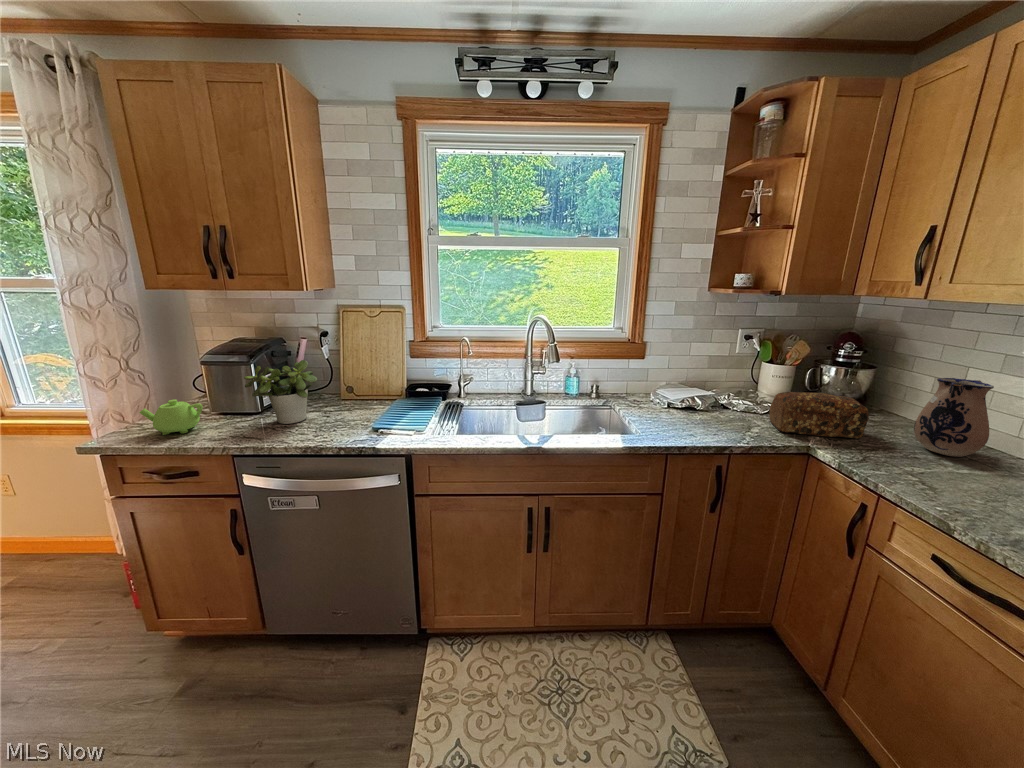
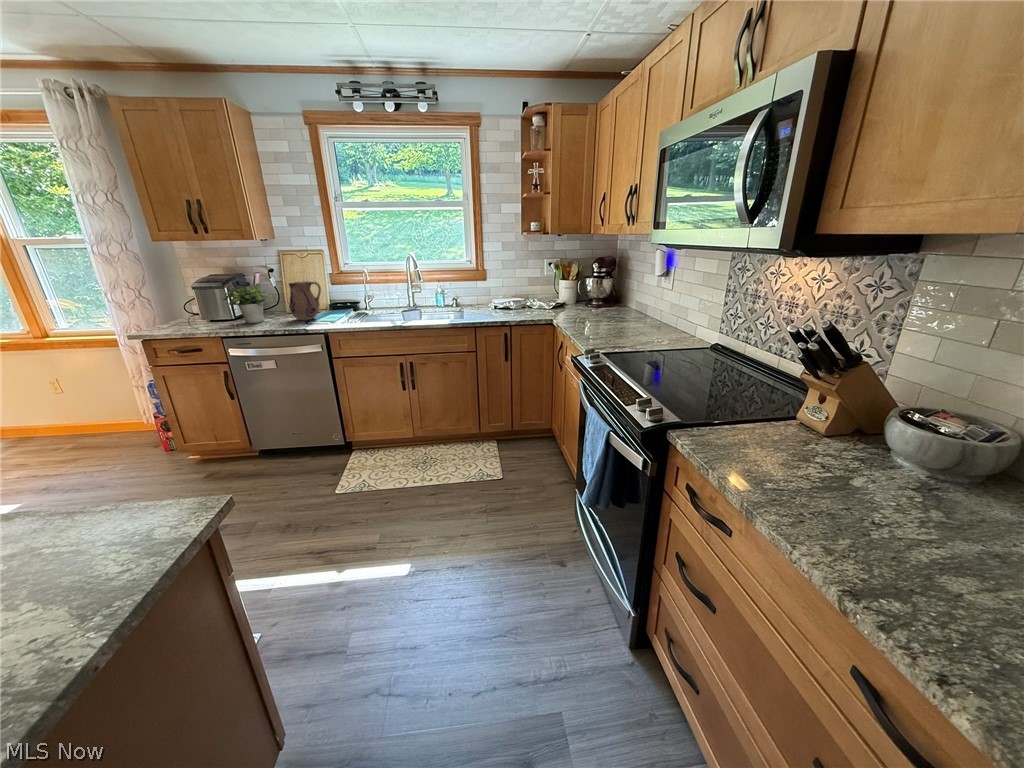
ceramic pitcher: present [914,378,994,457] -> present [289,281,321,320]
bread loaf: present [769,392,869,438] -> none [543,292,585,315]
teapot: present [139,400,203,435] -> none [160,308,198,329]

